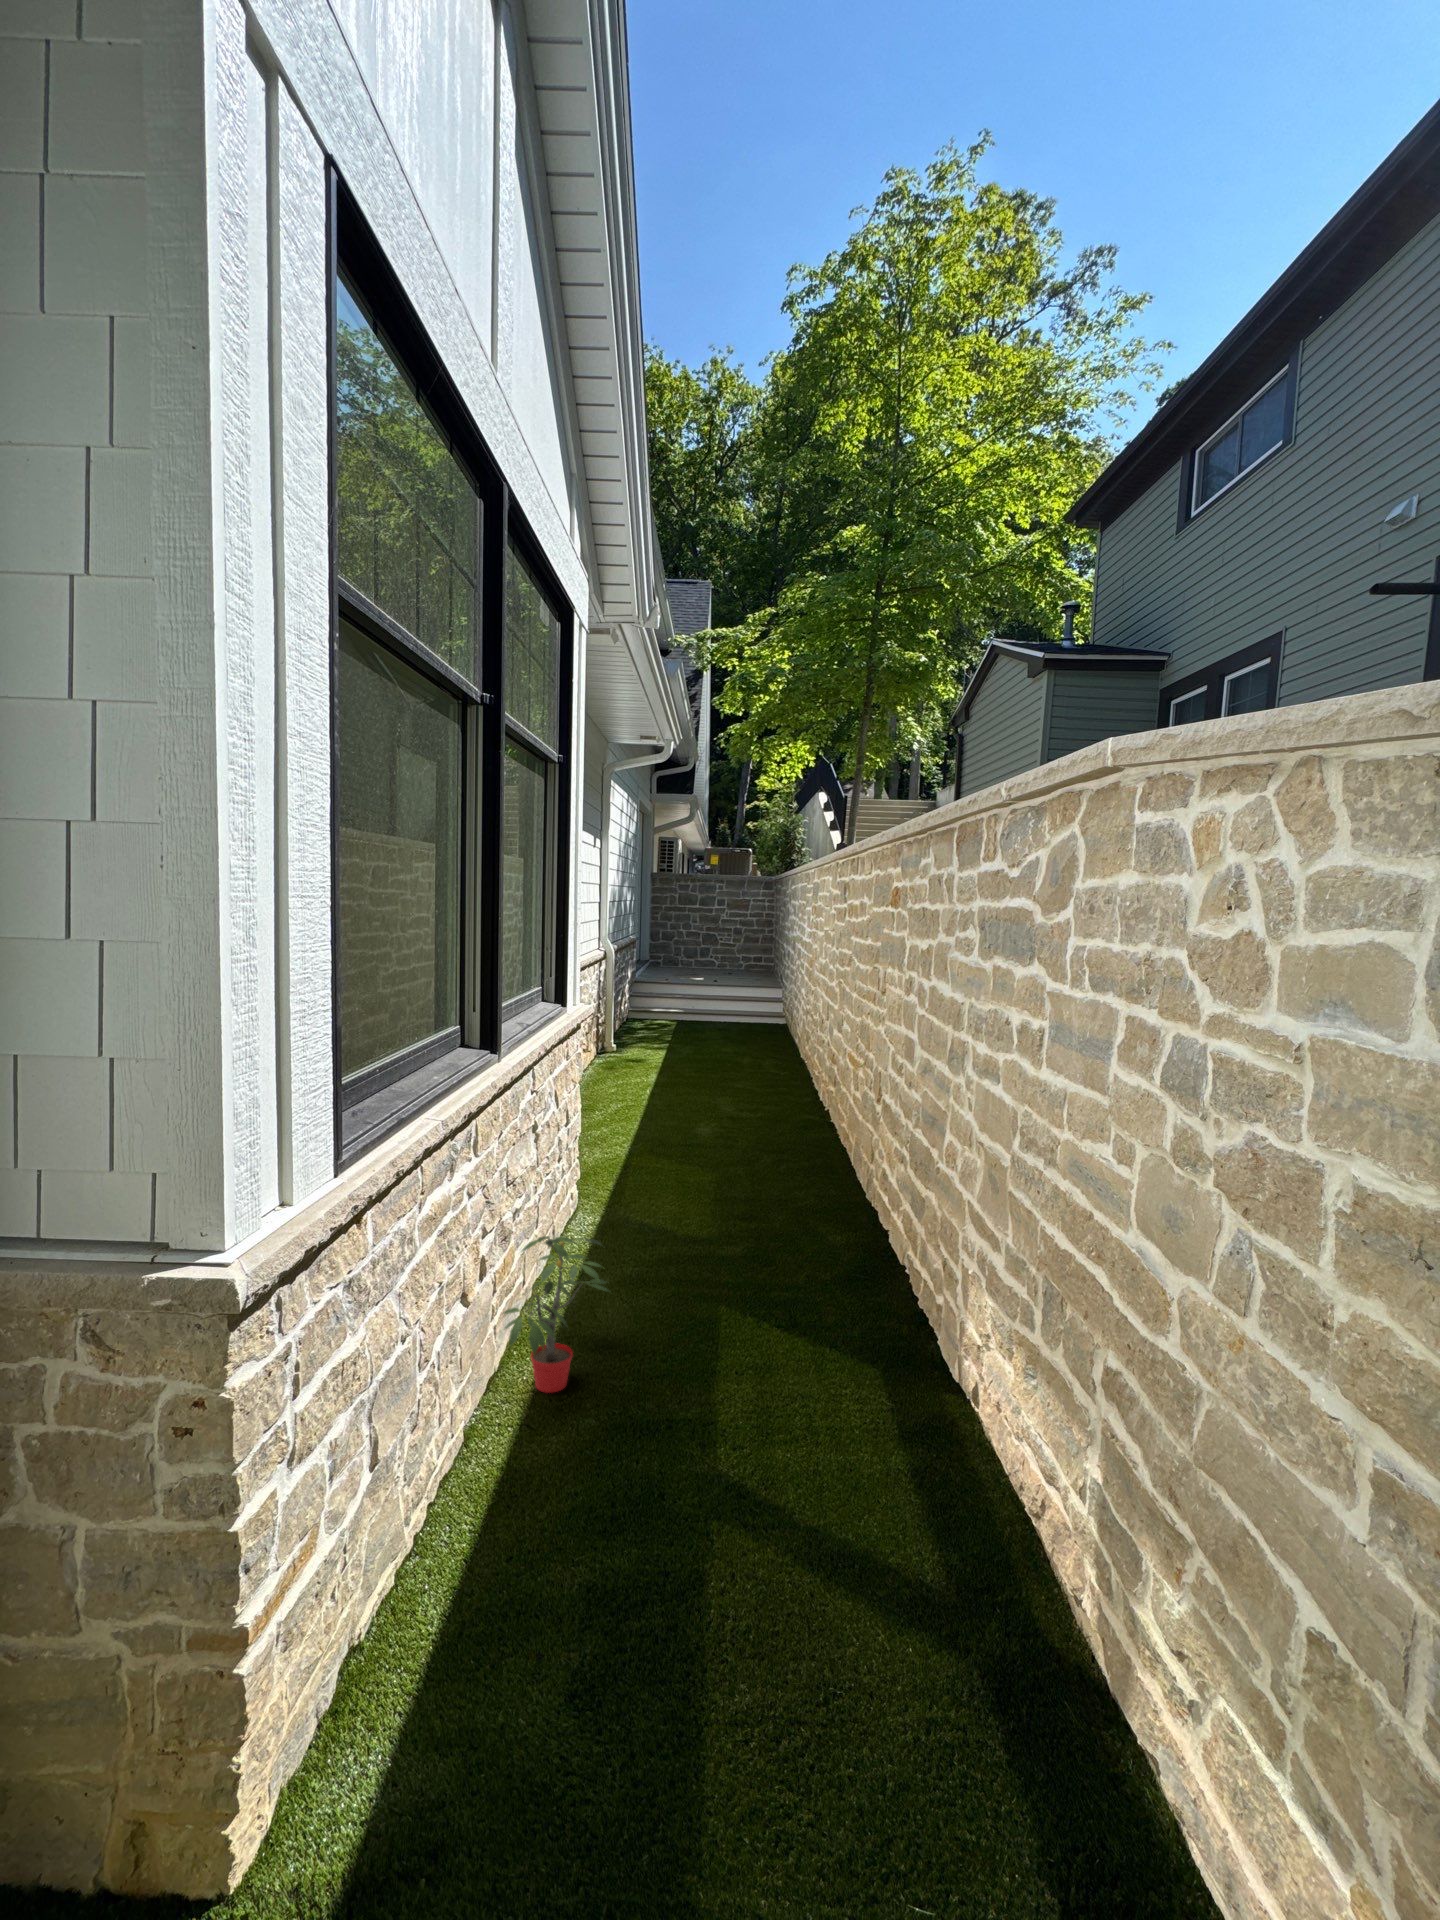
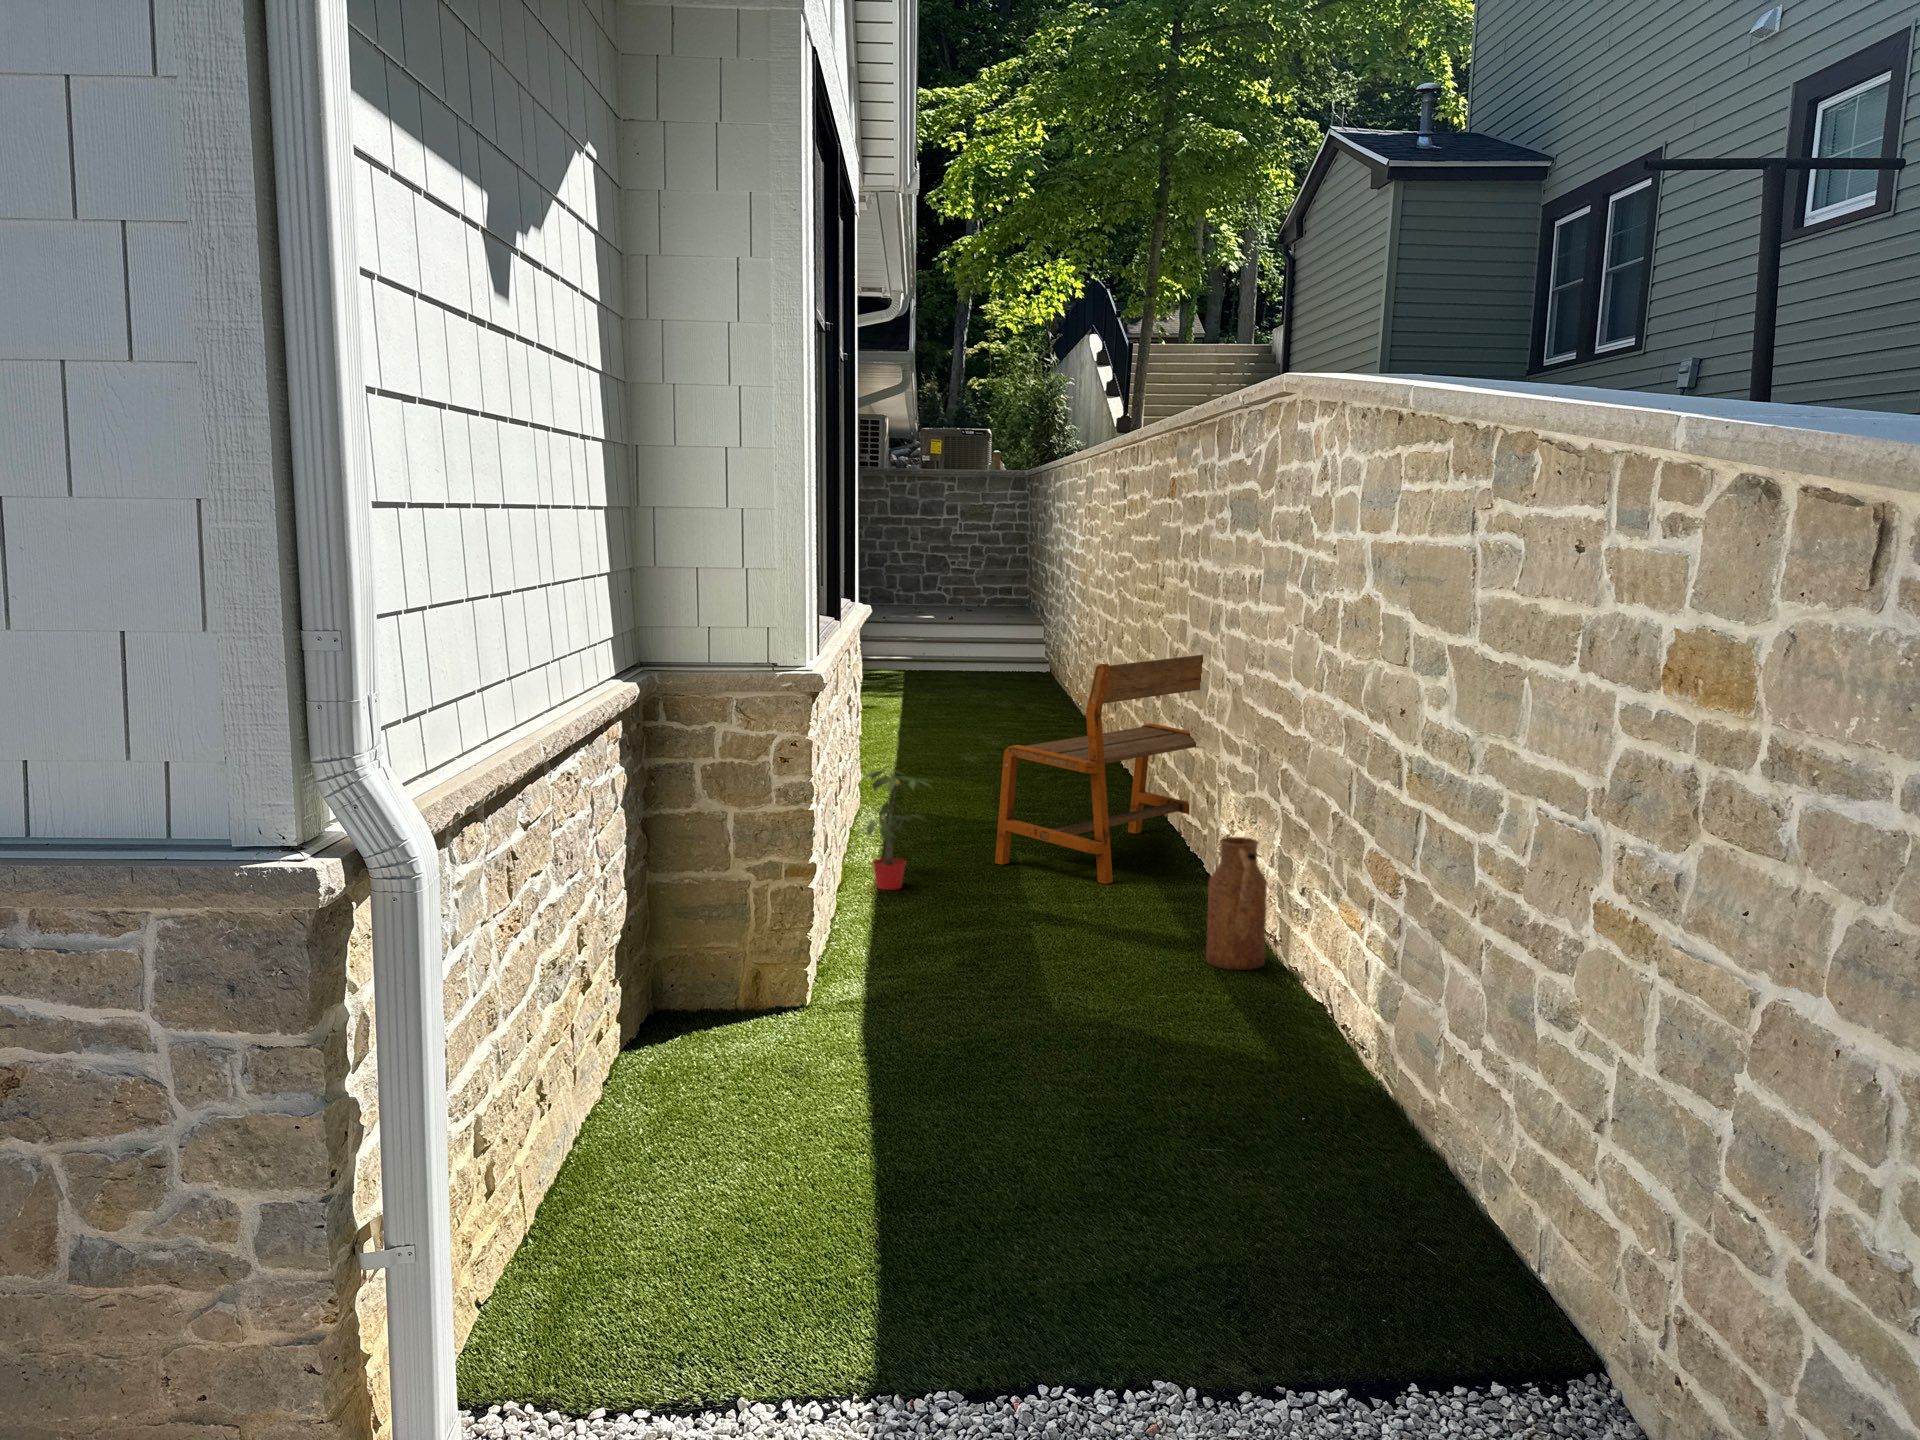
bench: none [693,1080,965,1383] -> present [995,655,1203,884]
watering can: none [977,1462,1091,1715] -> present [1206,837,1267,970]

